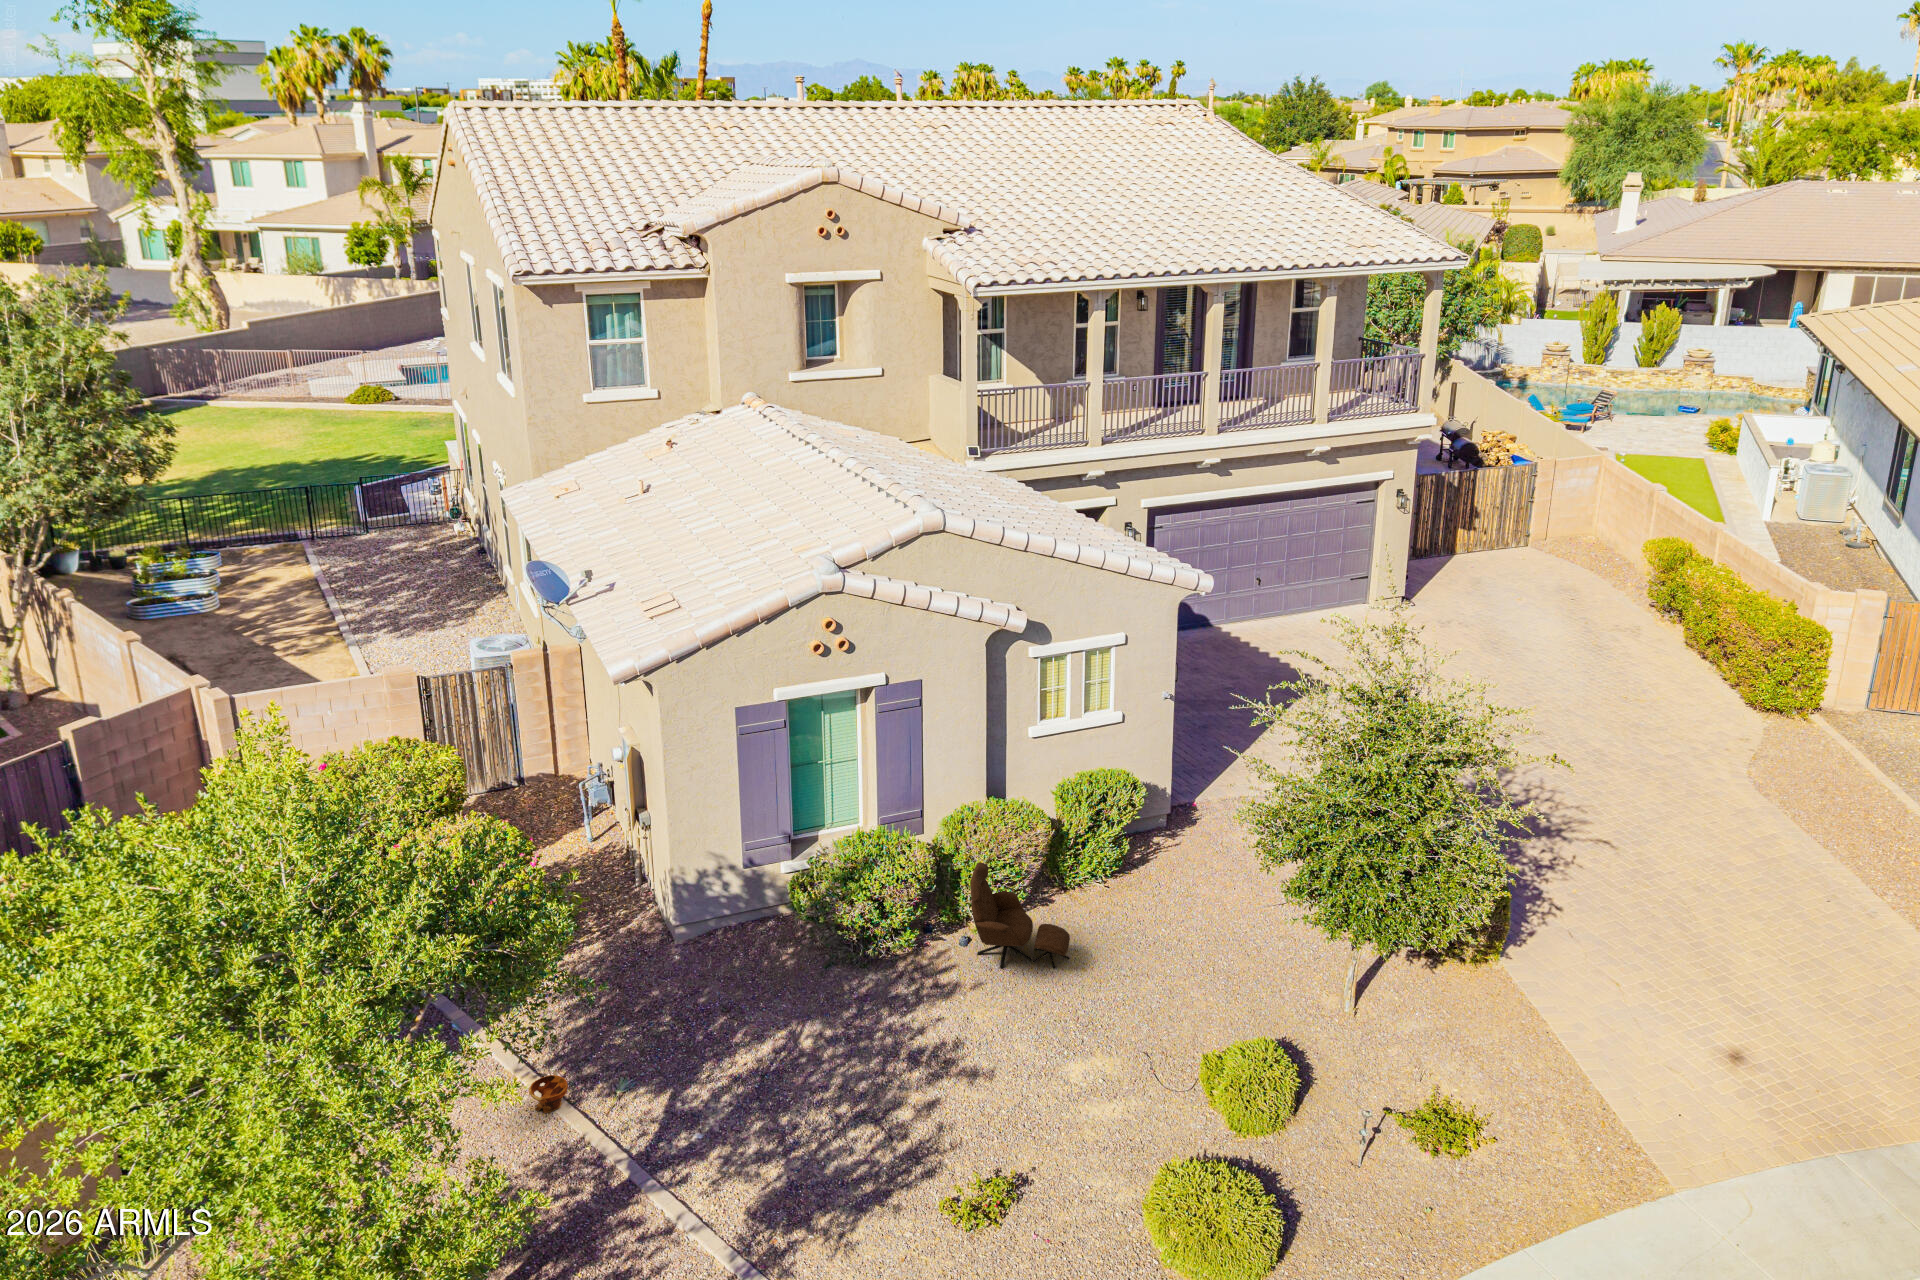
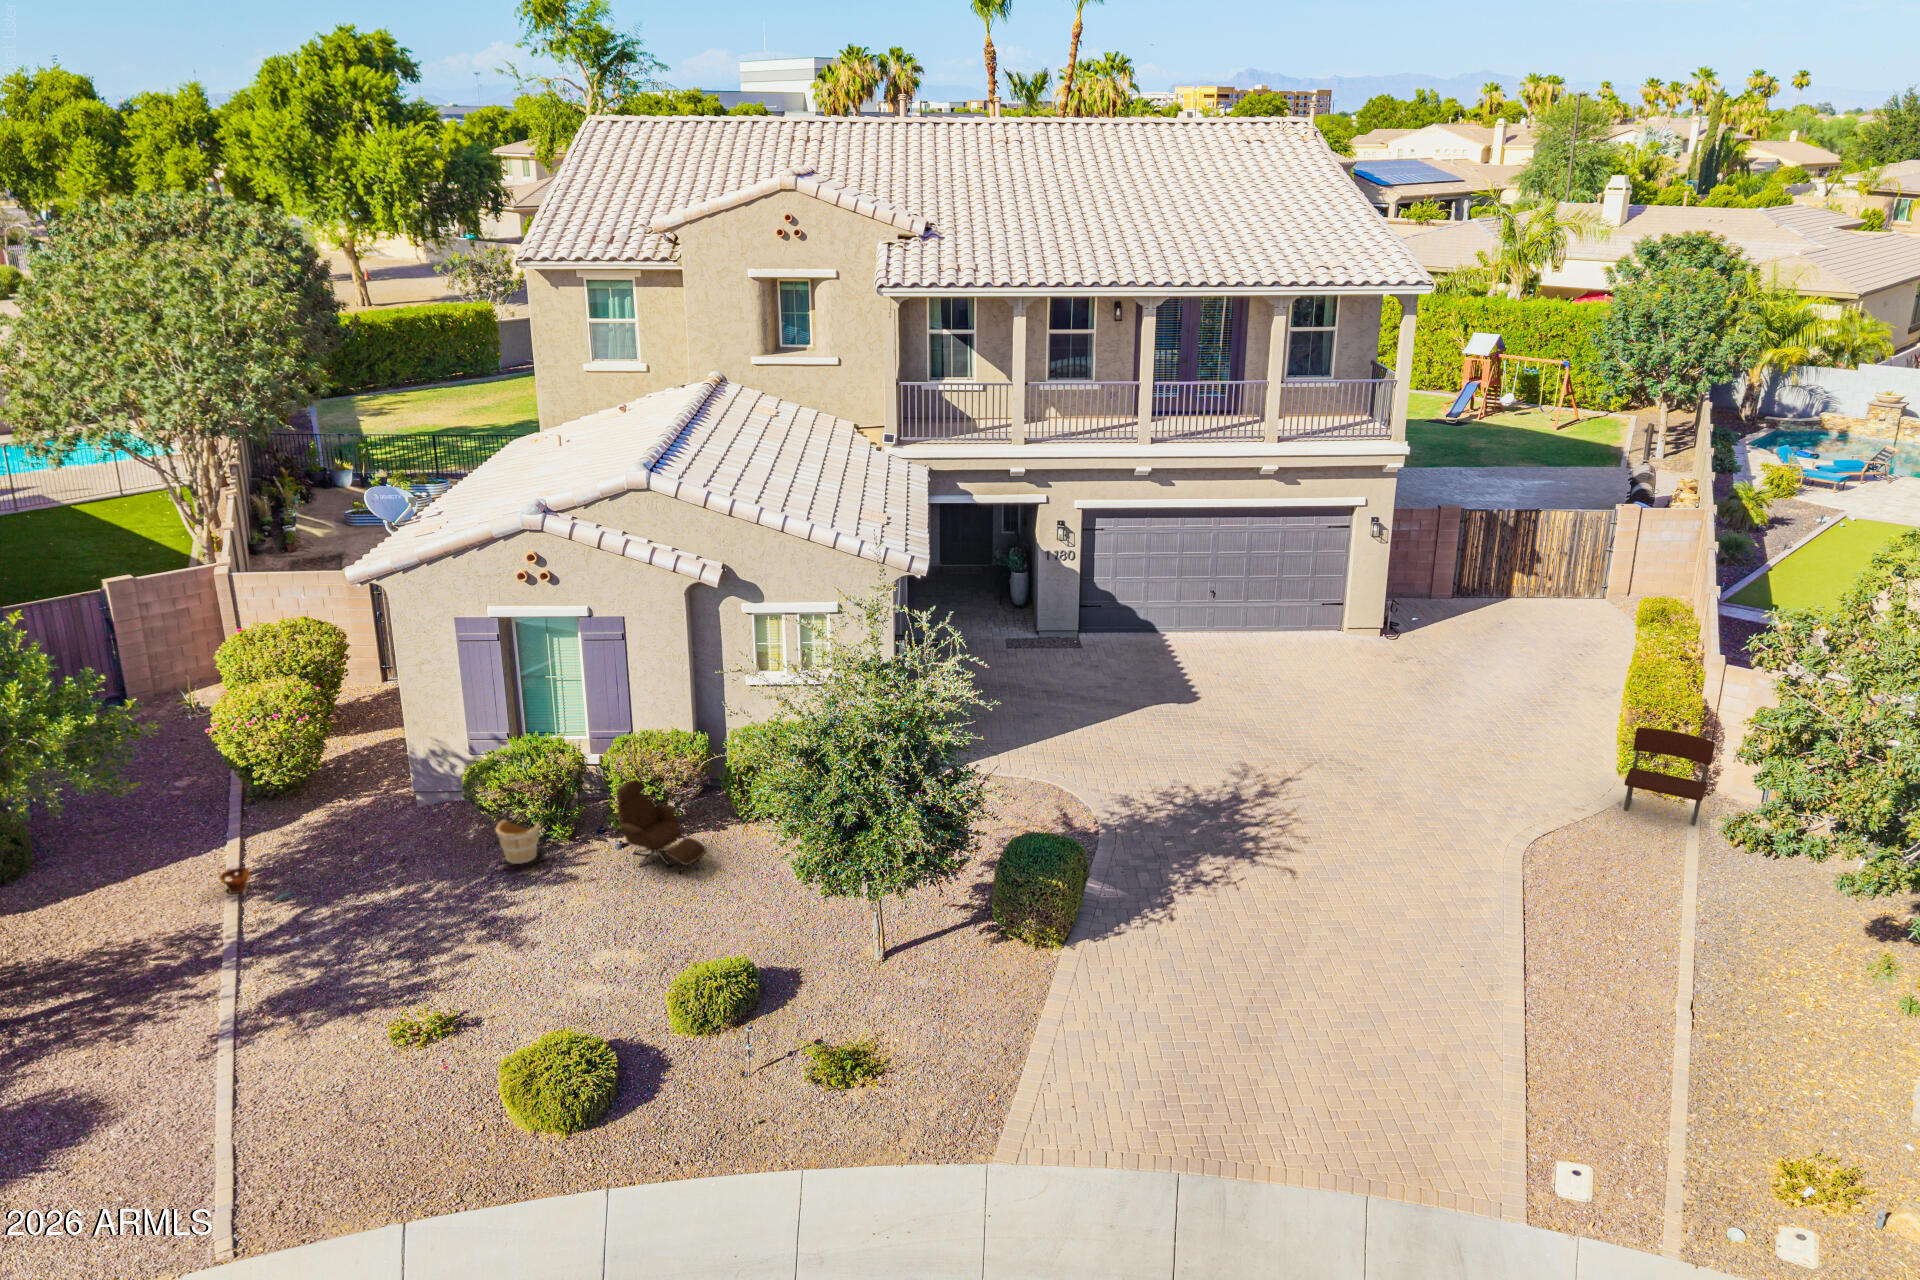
bench: none [1762,657,1850,740] -> present [1624,727,1715,825]
wooden bucket: none [830,935,882,996] -> present [496,820,540,864]

